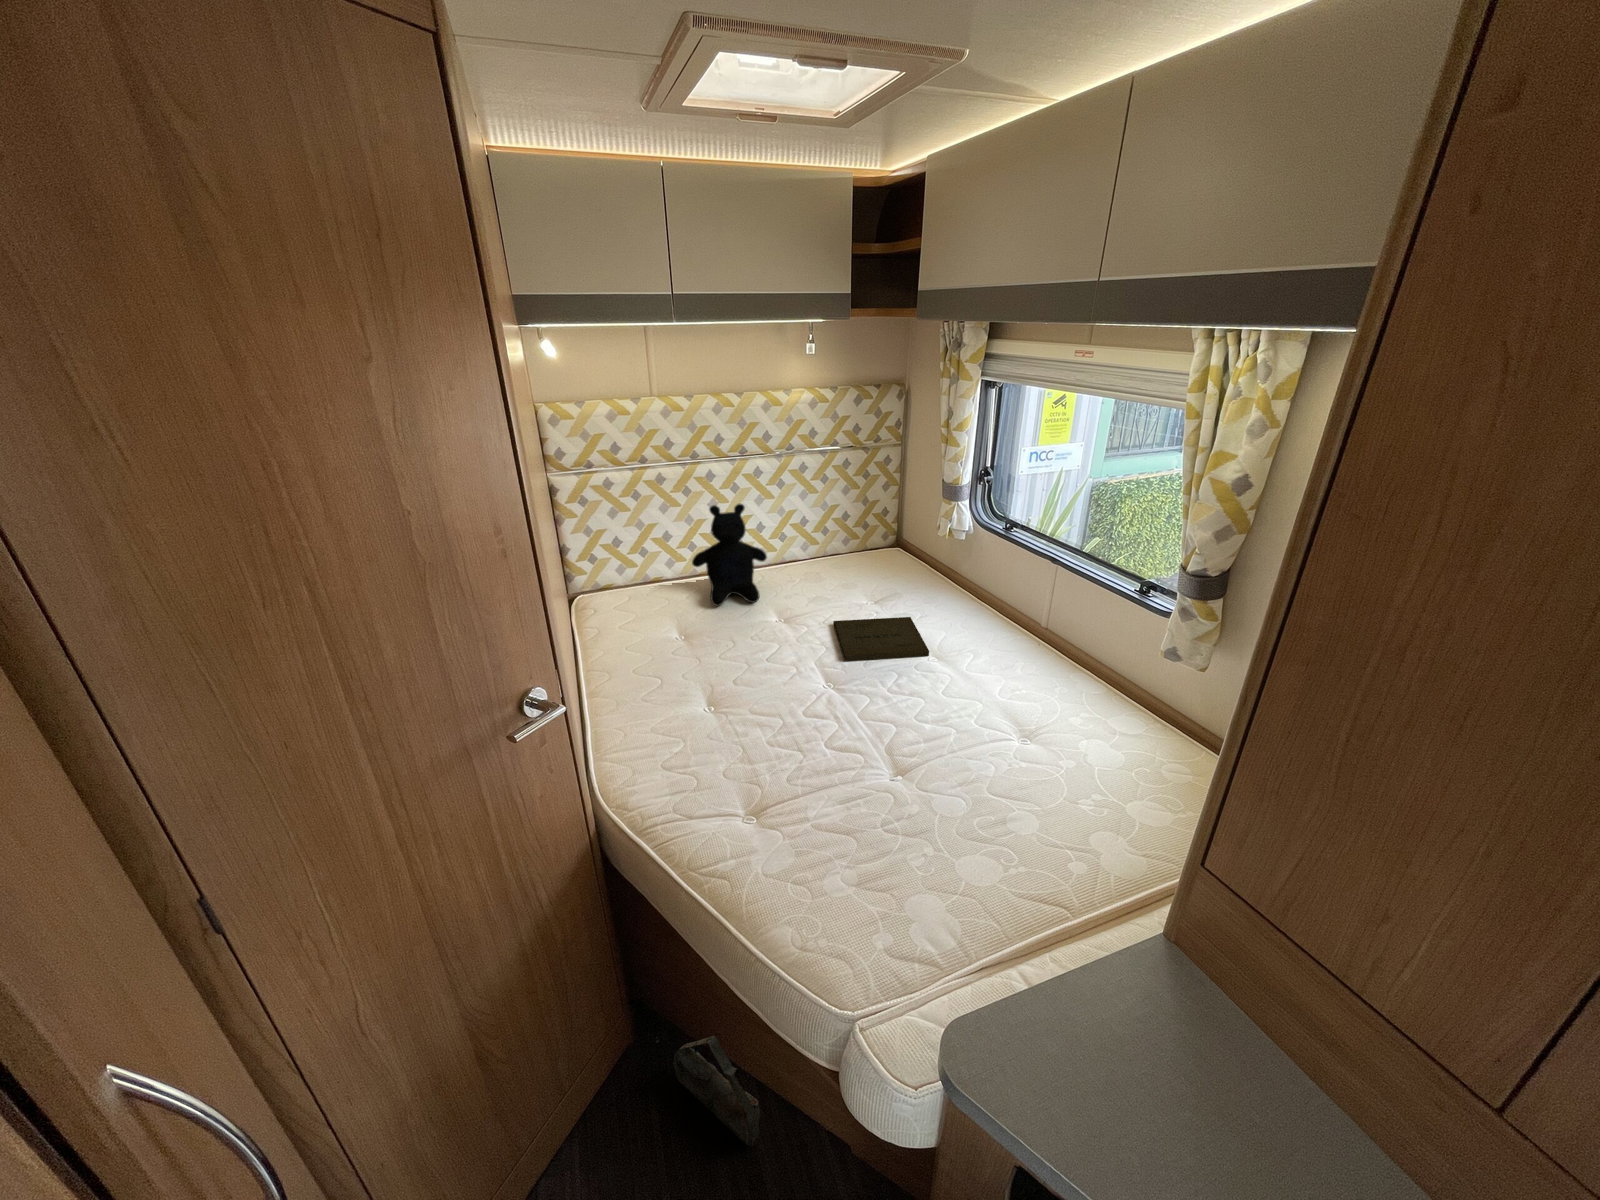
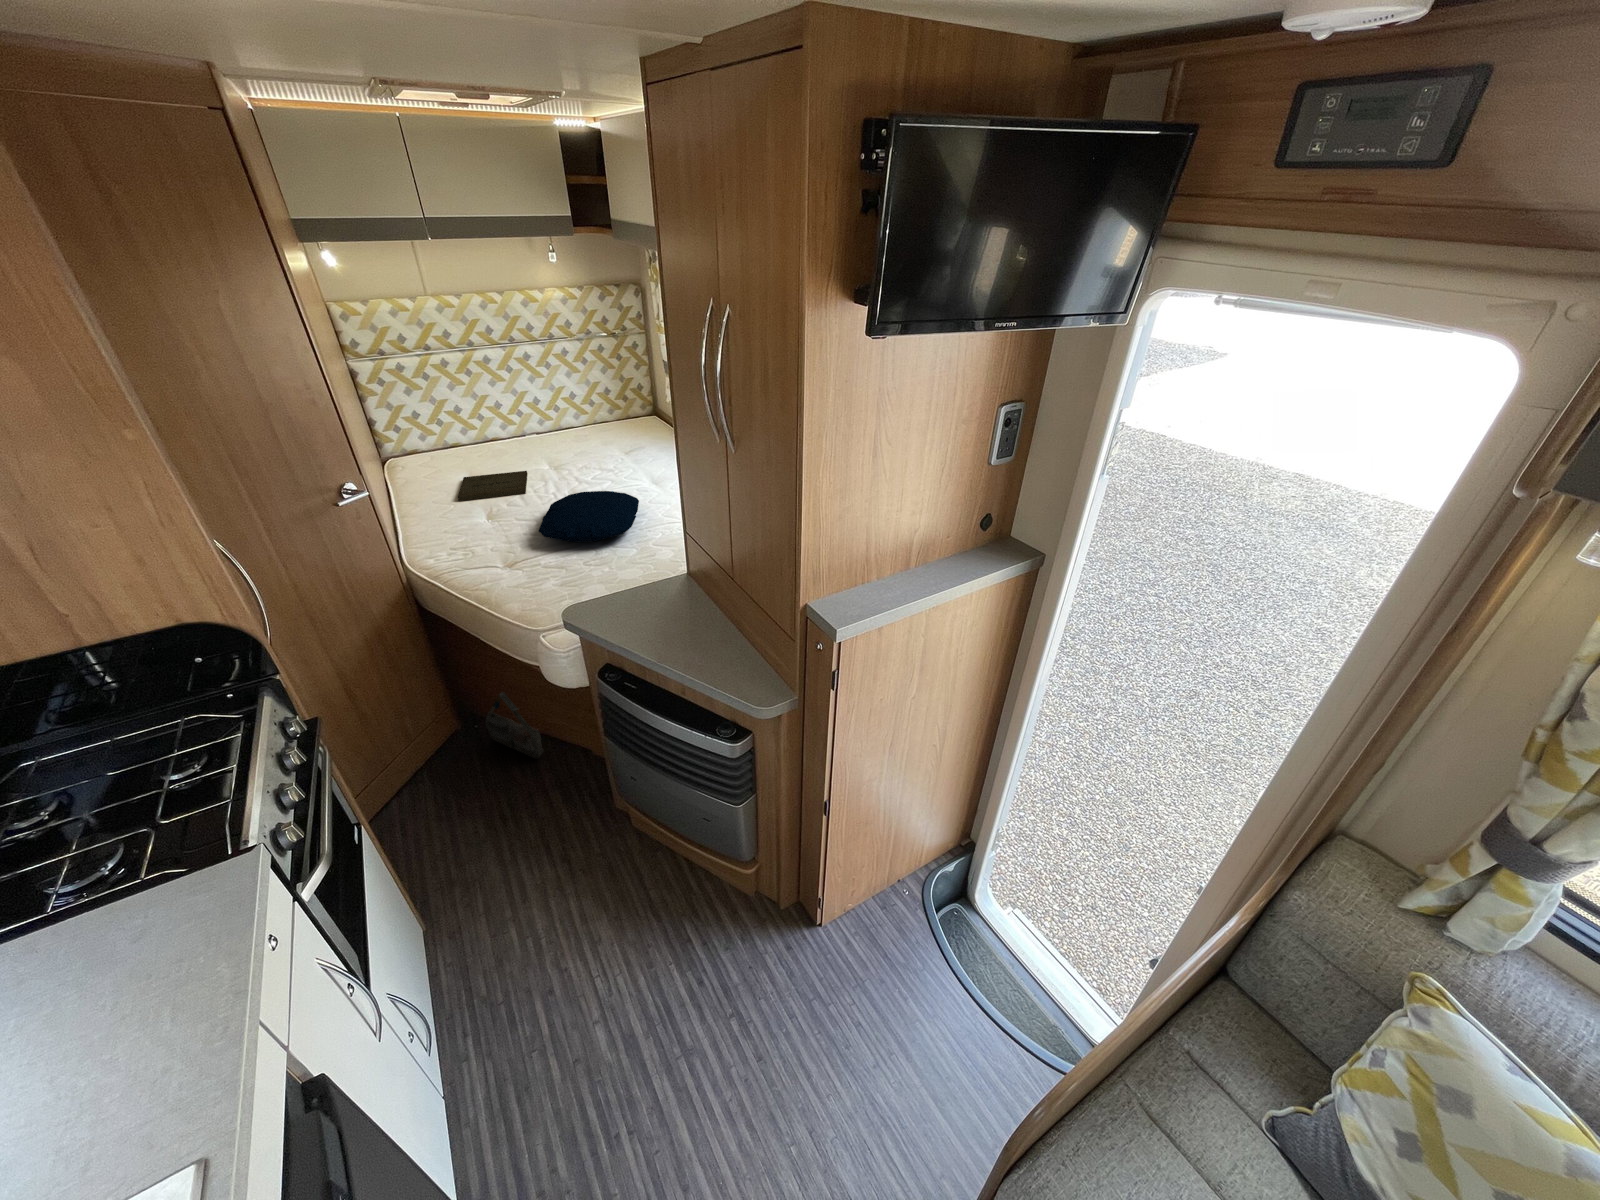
stuffed bear: present [692,504,767,606] -> none [479,379,540,458]
book: present [833,617,929,661] -> present [458,471,527,501]
pillow: none [798,693,945,802] -> present [539,491,639,542]

